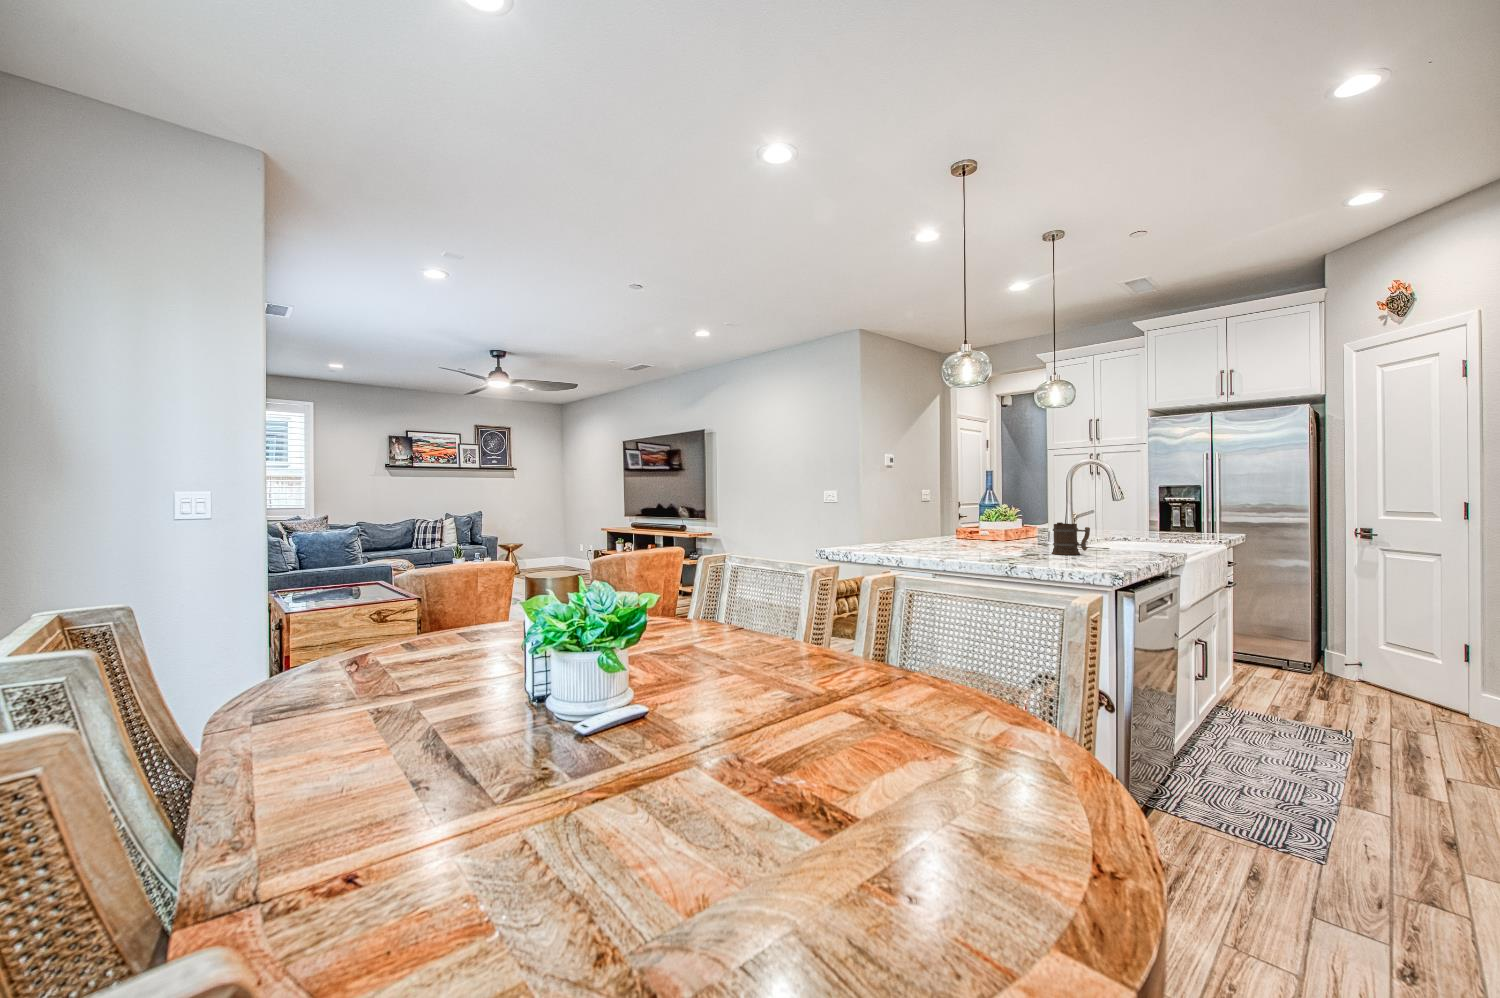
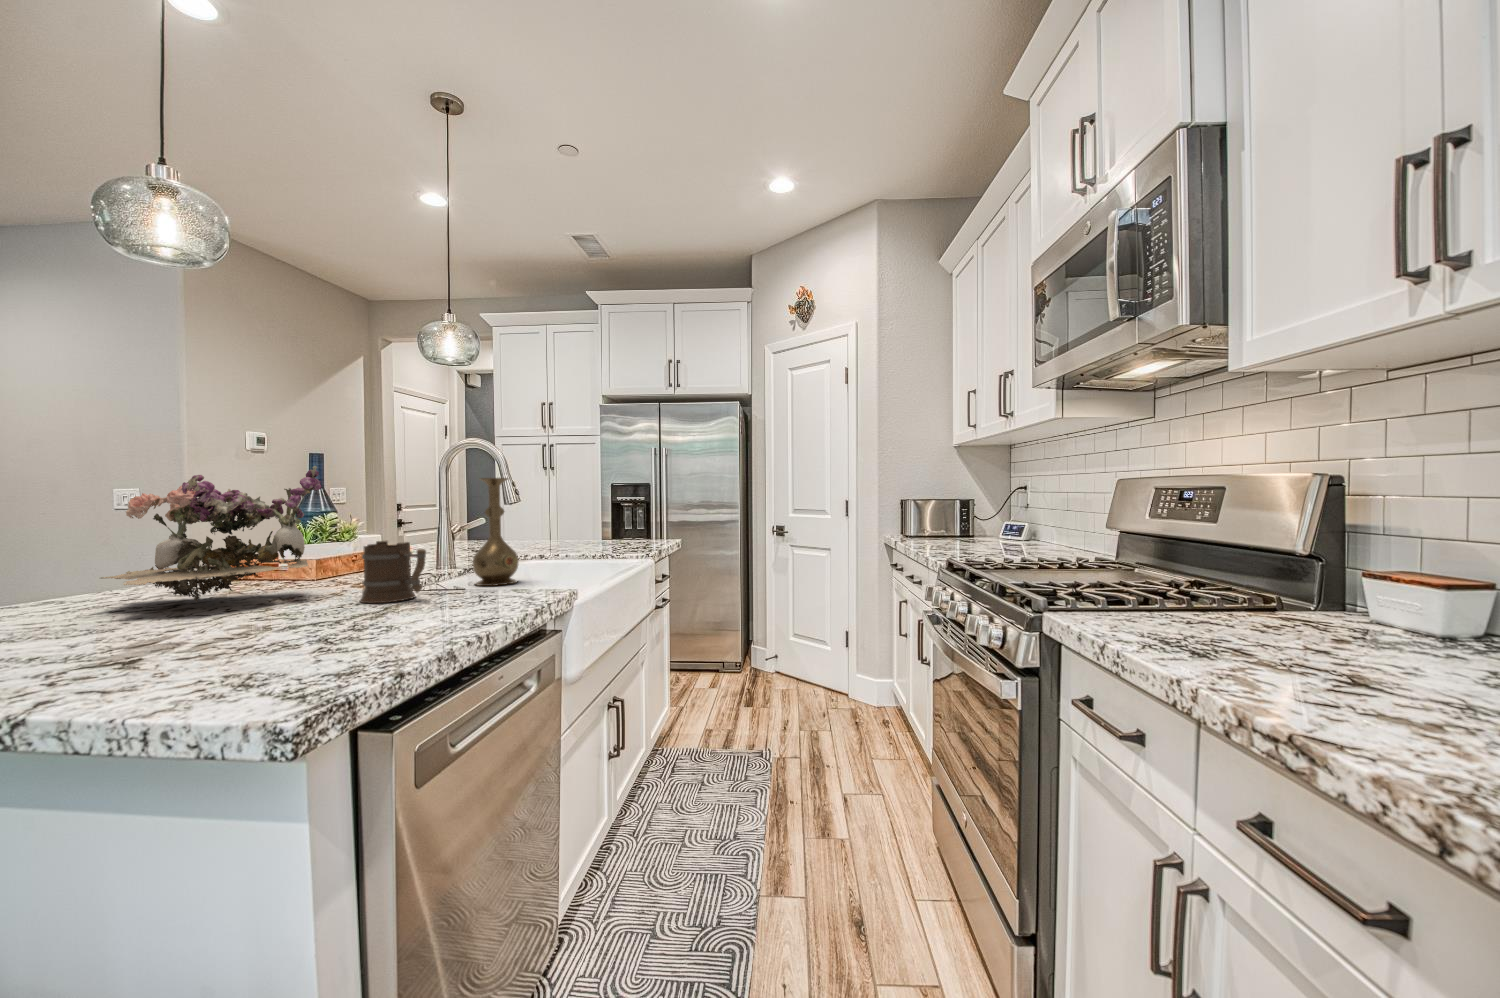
flower arrangement: none [936,482,1023,549] -> present [101,466,321,602]
vase: none [1103,487,1133,552] -> present [472,478,519,586]

